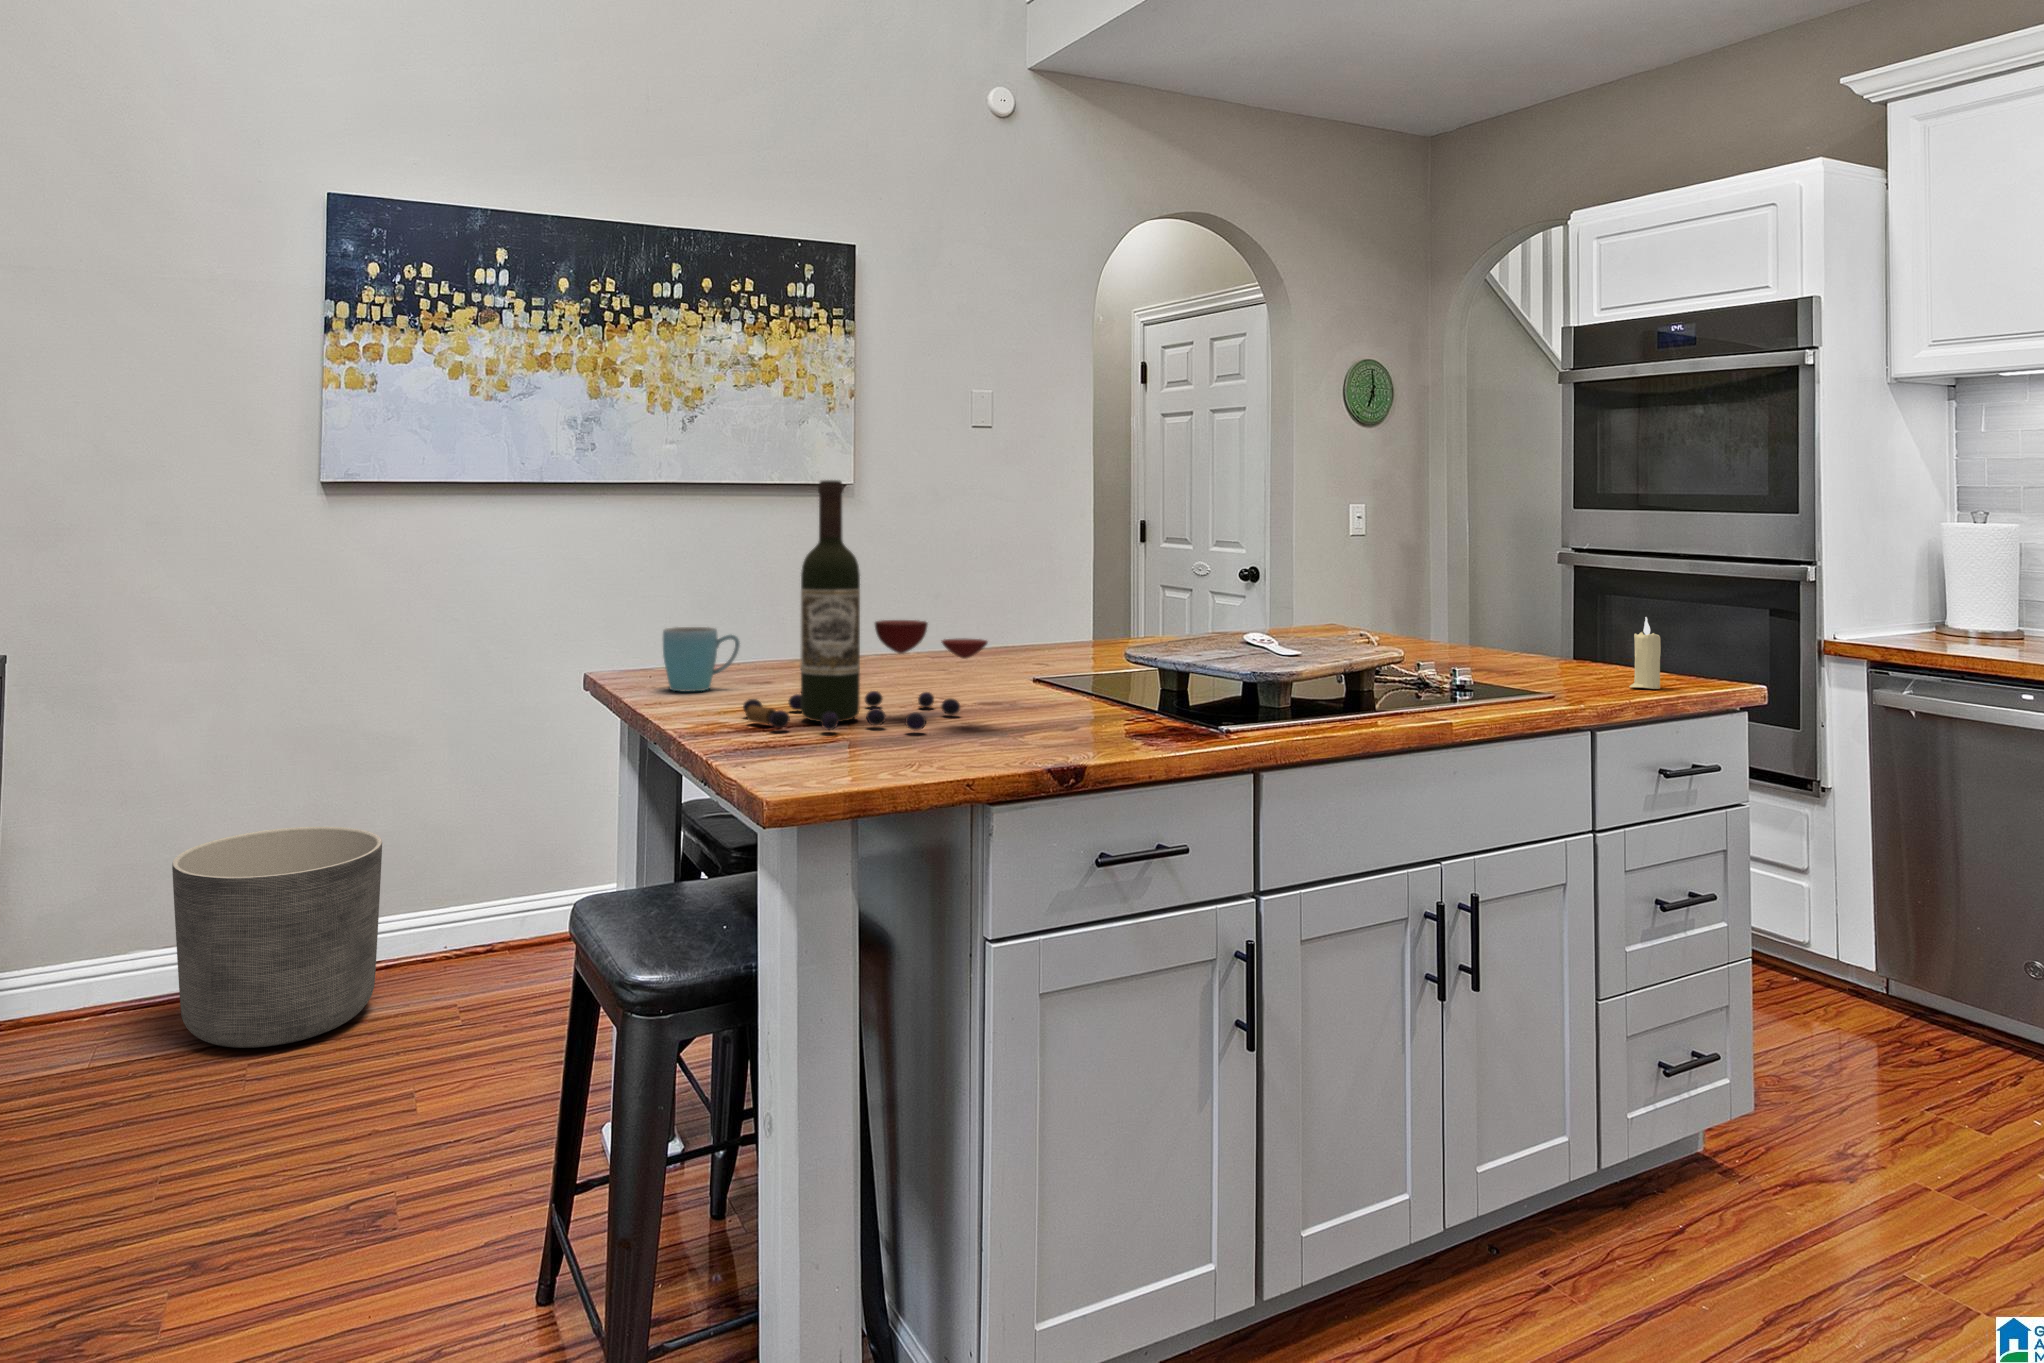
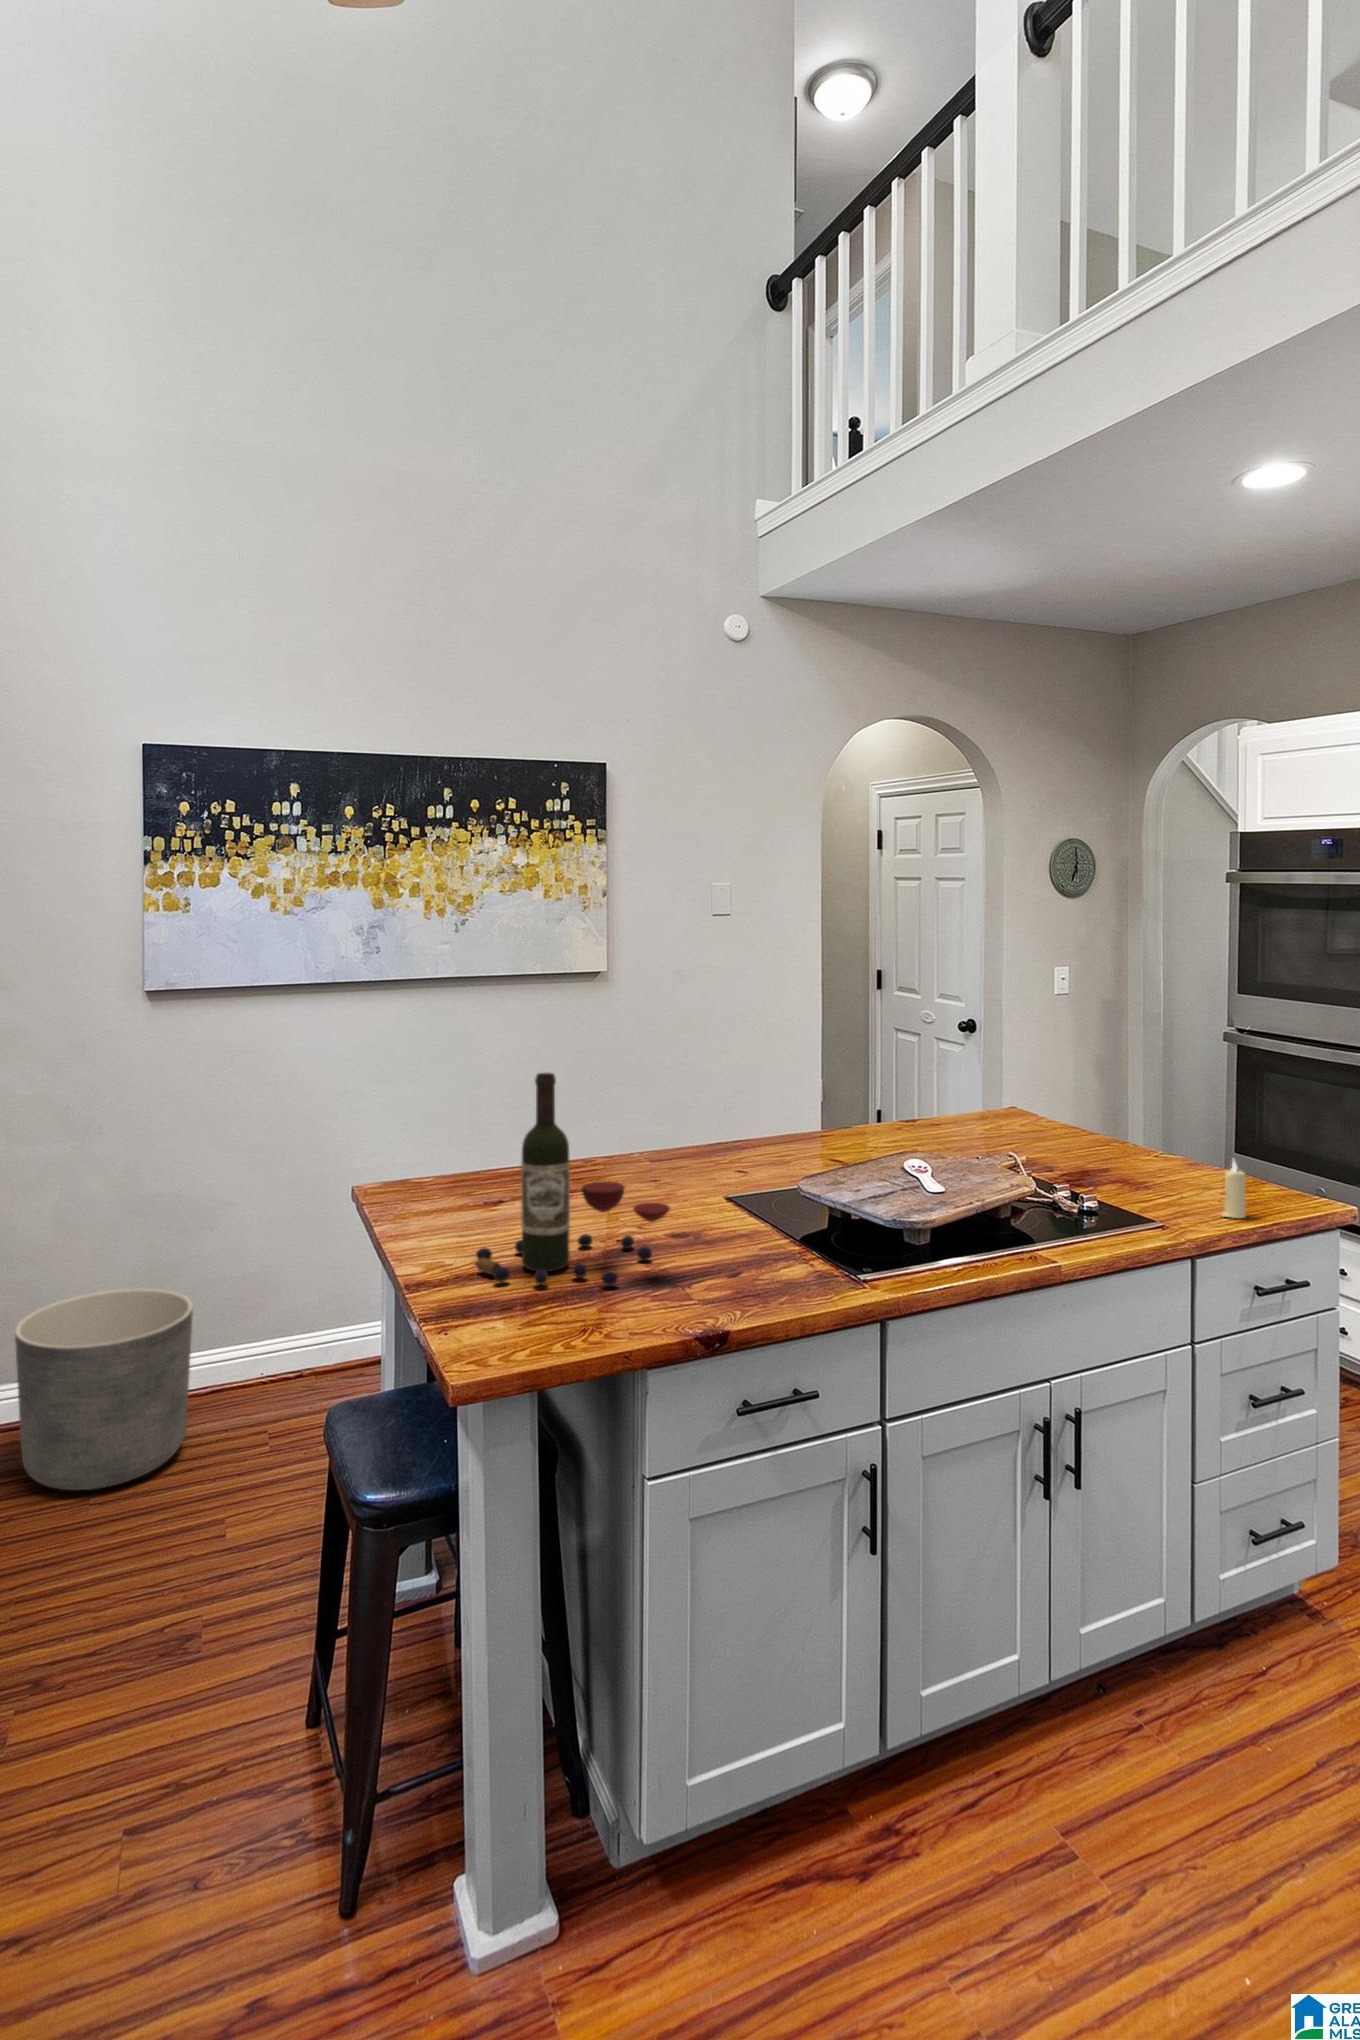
mug: present [663,627,740,691] -> none [418,1165,481,1224]

